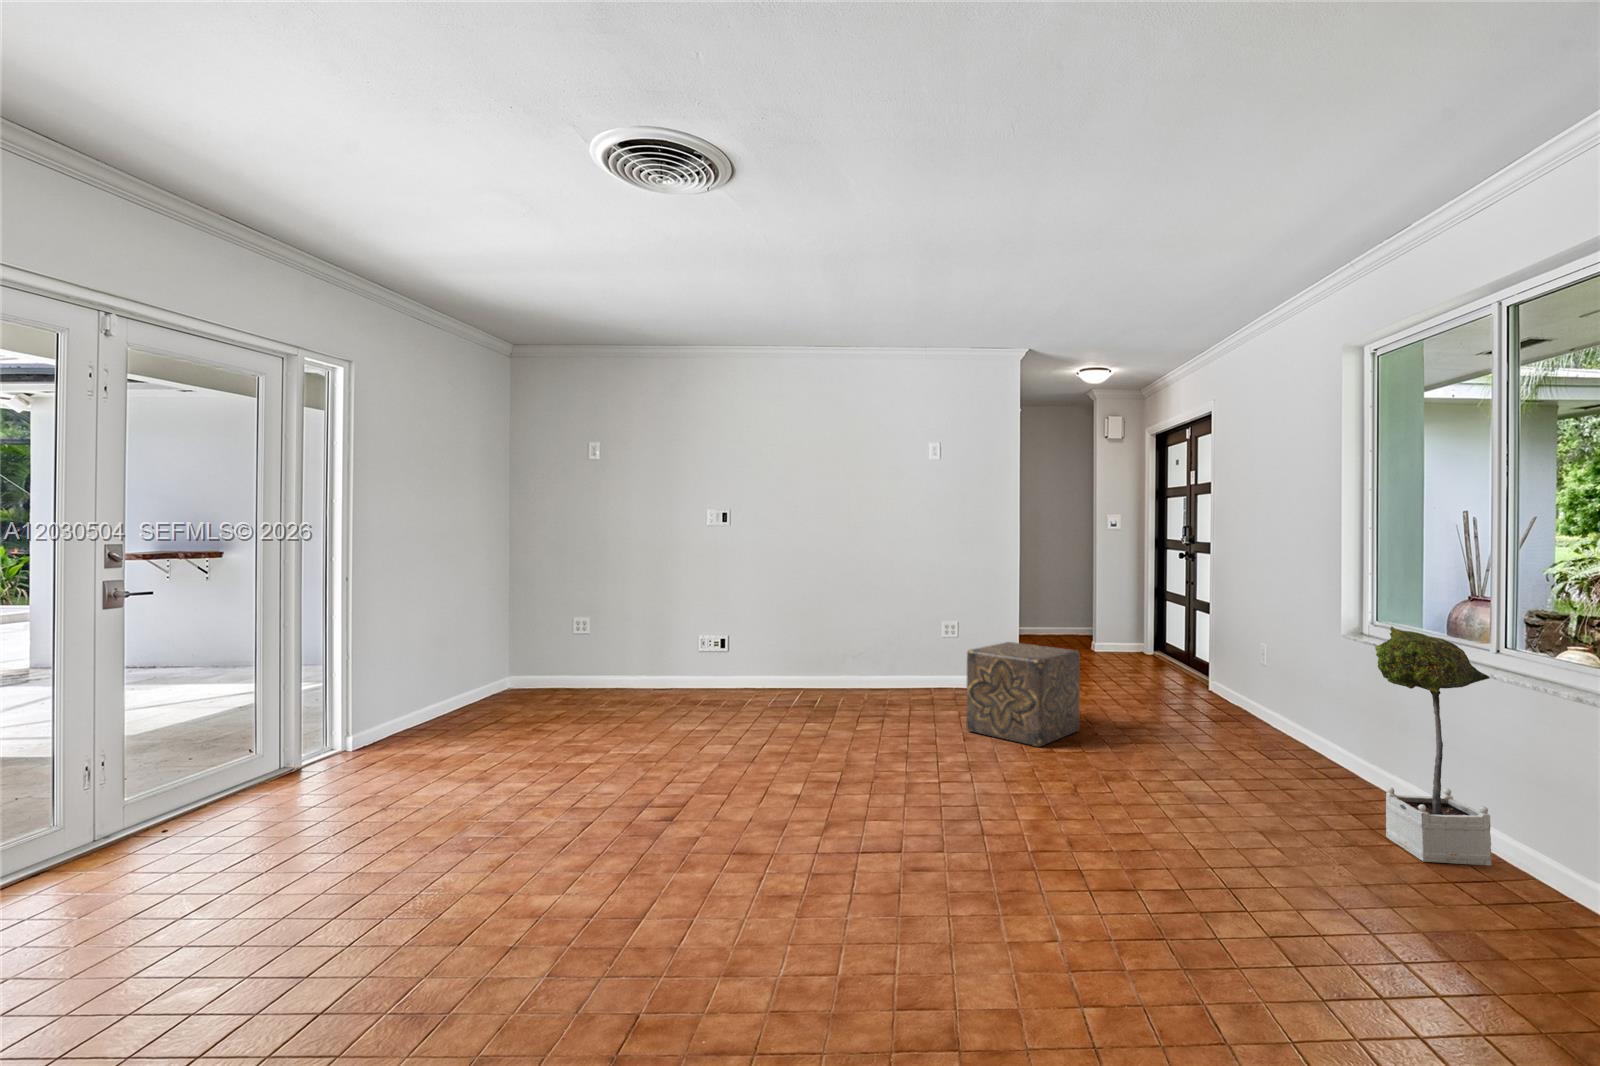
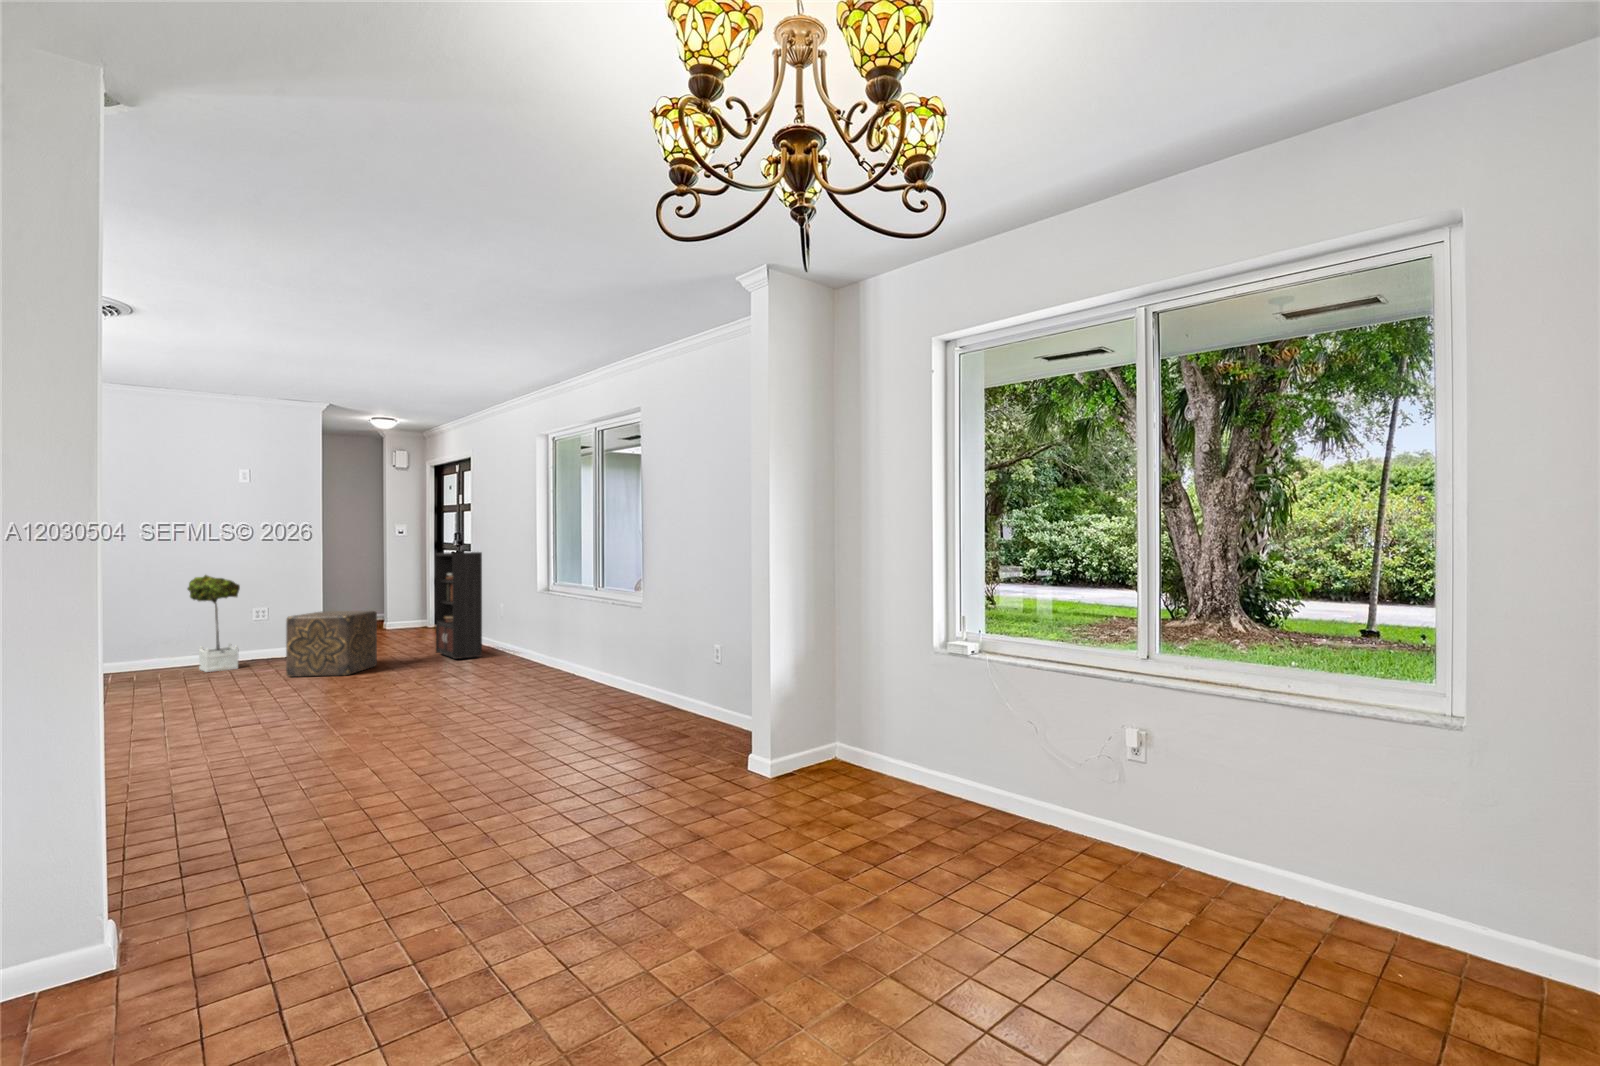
bookcase: none [1163,565,1294,758] -> present [436,552,482,659]
potted tree: present [1375,626,1492,866] -> present [188,575,240,672]

